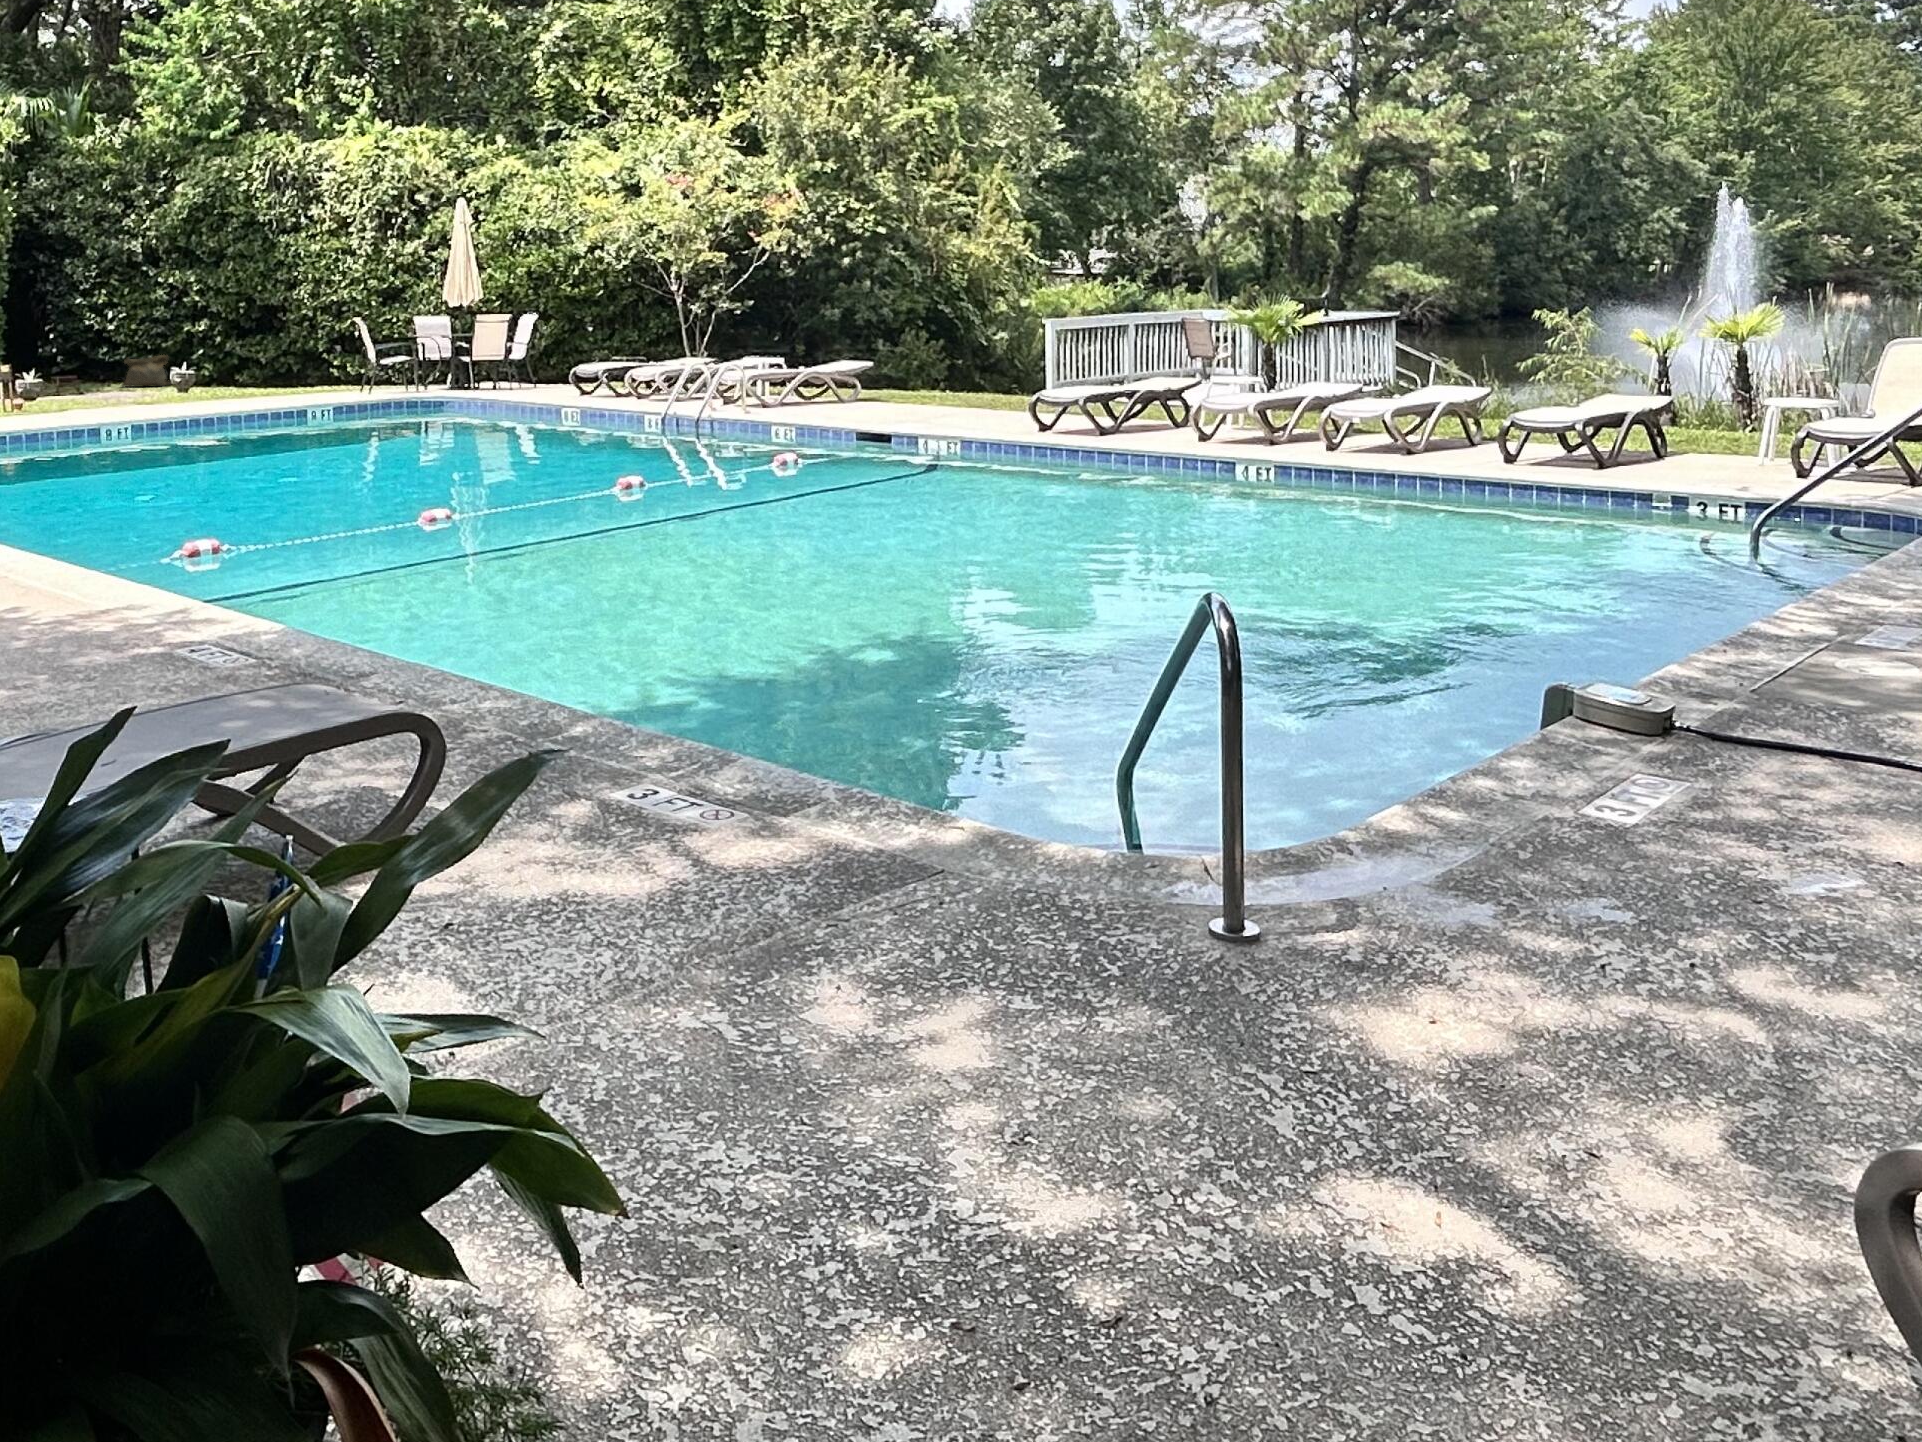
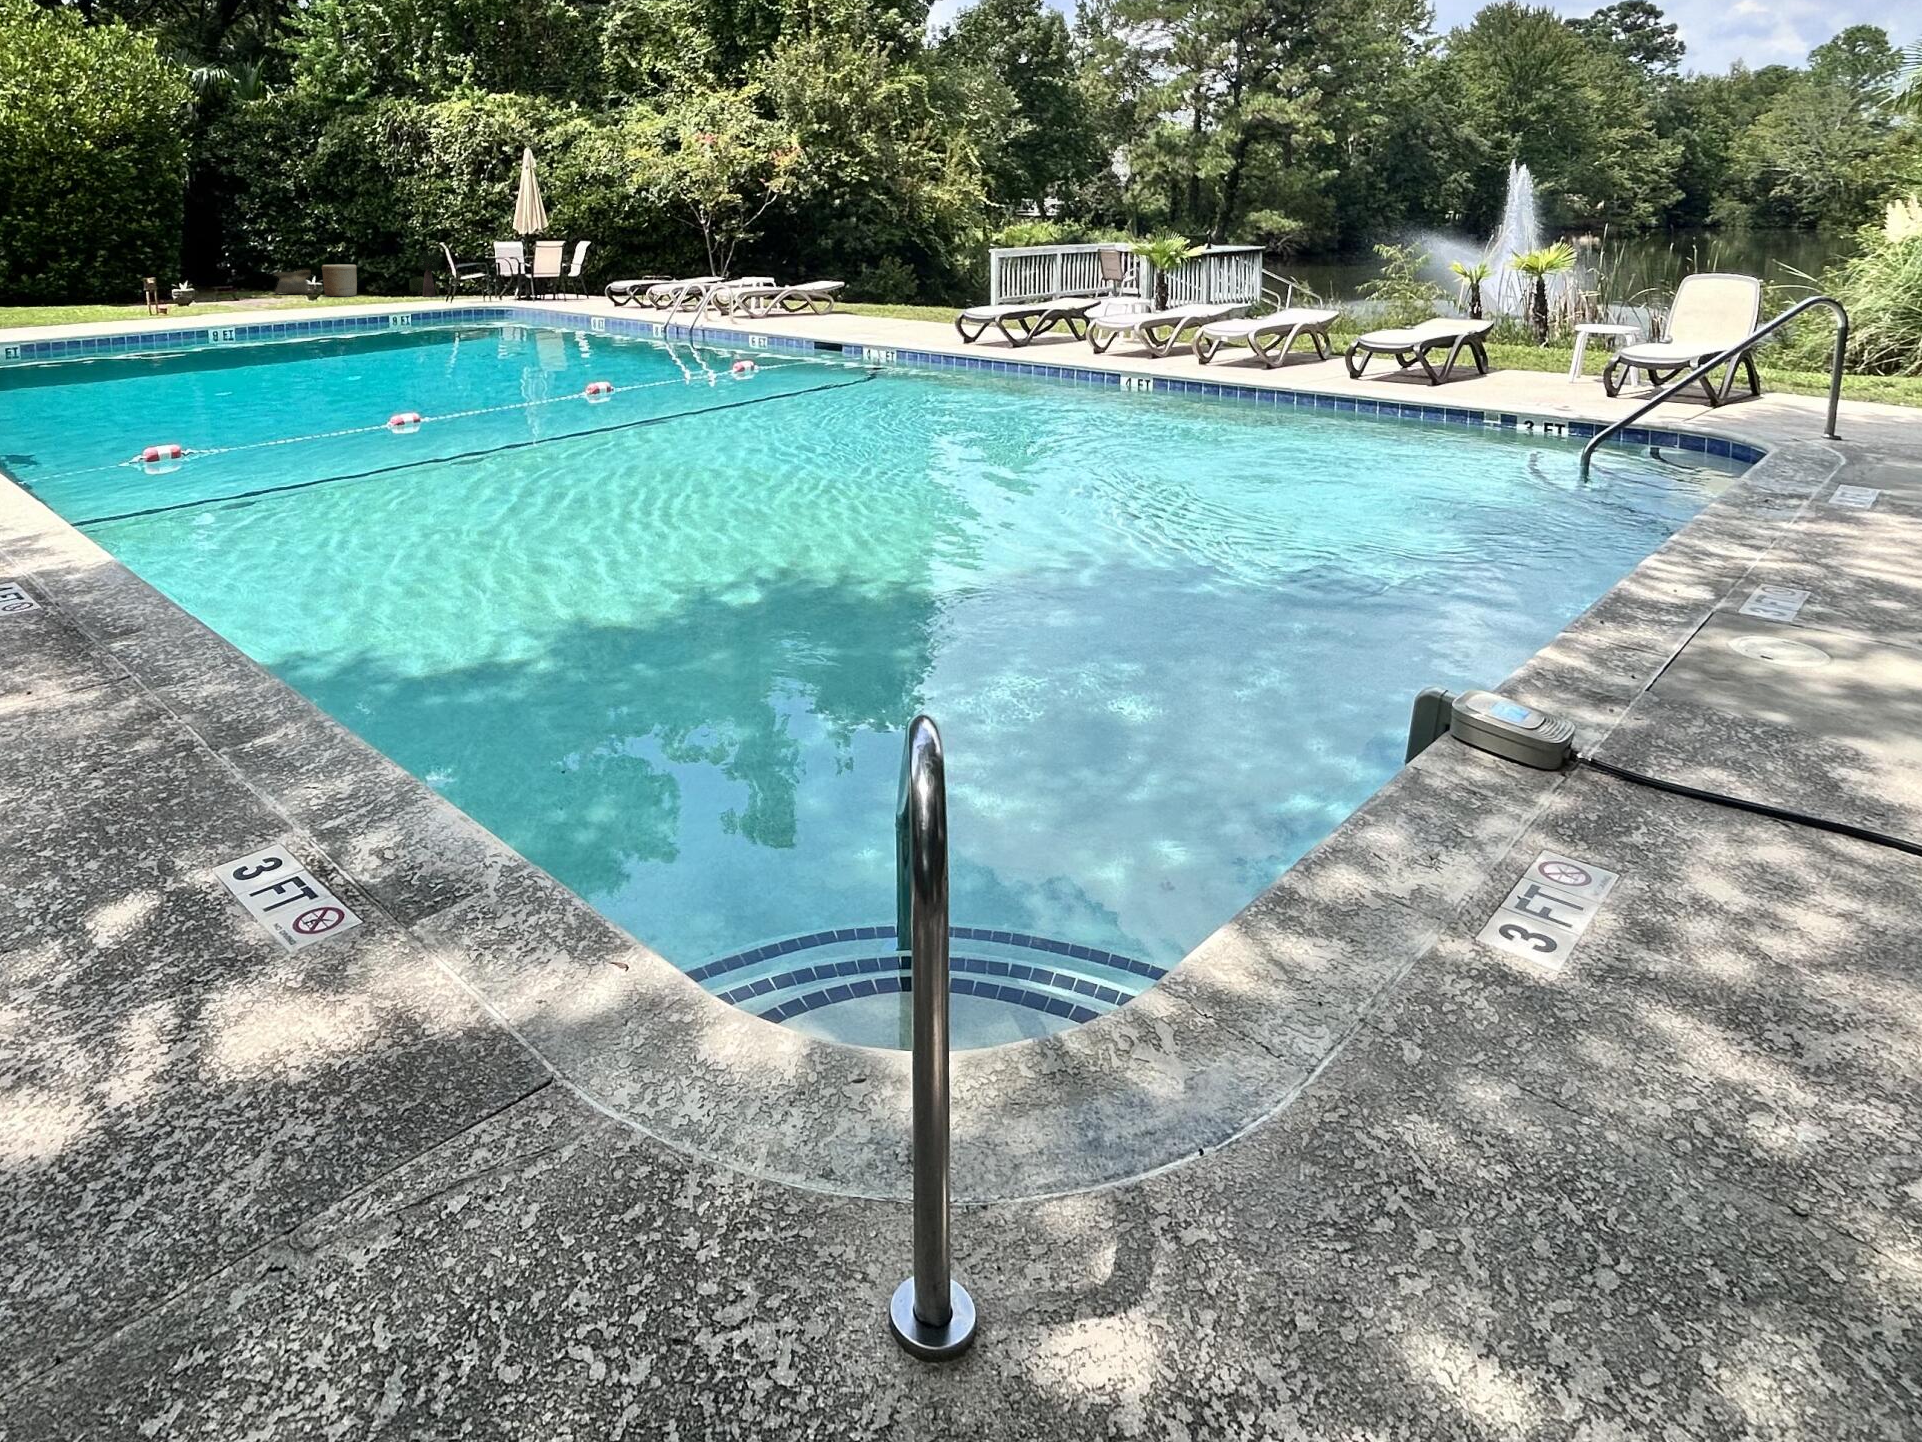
potted plant: none [294,328,339,388] -> present [409,251,443,296]
woven basket: none [186,348,229,389] -> present [322,264,357,297]

